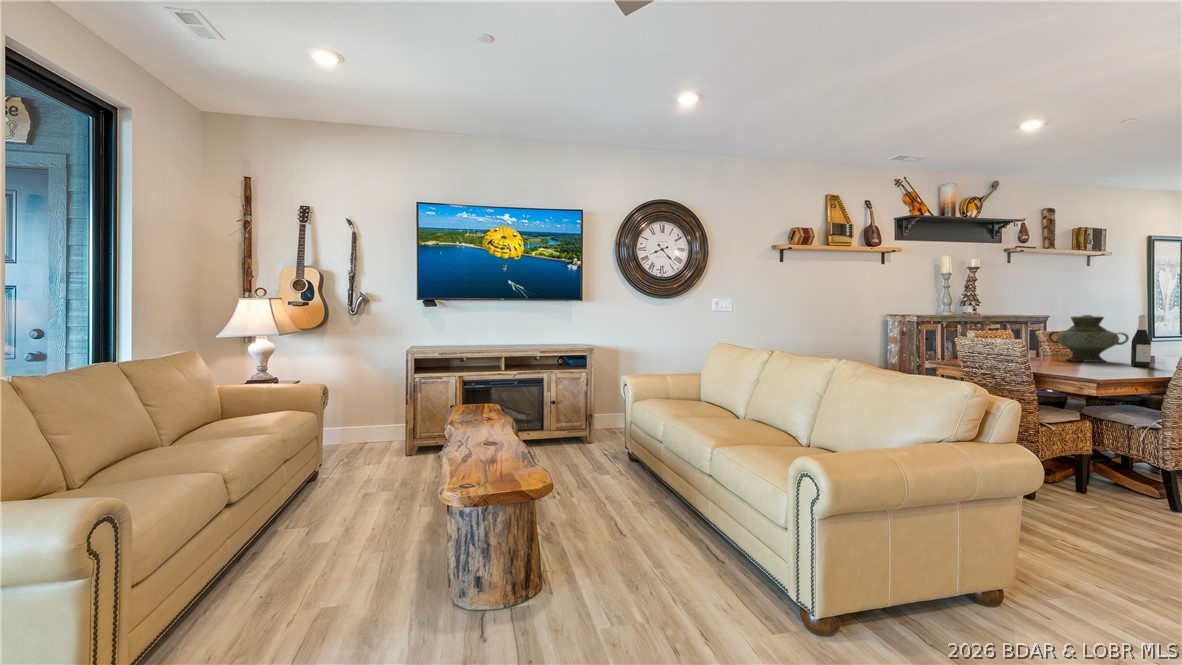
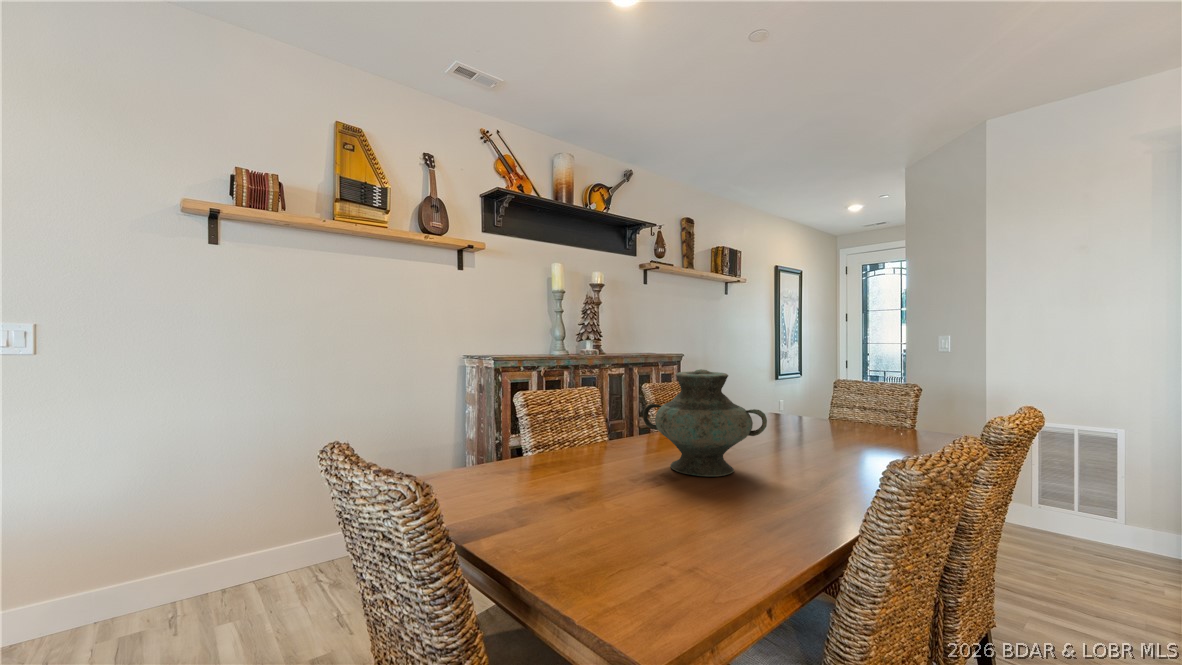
wine bottle: present [1131,315,1151,367] -> none [773,378,808,507]

